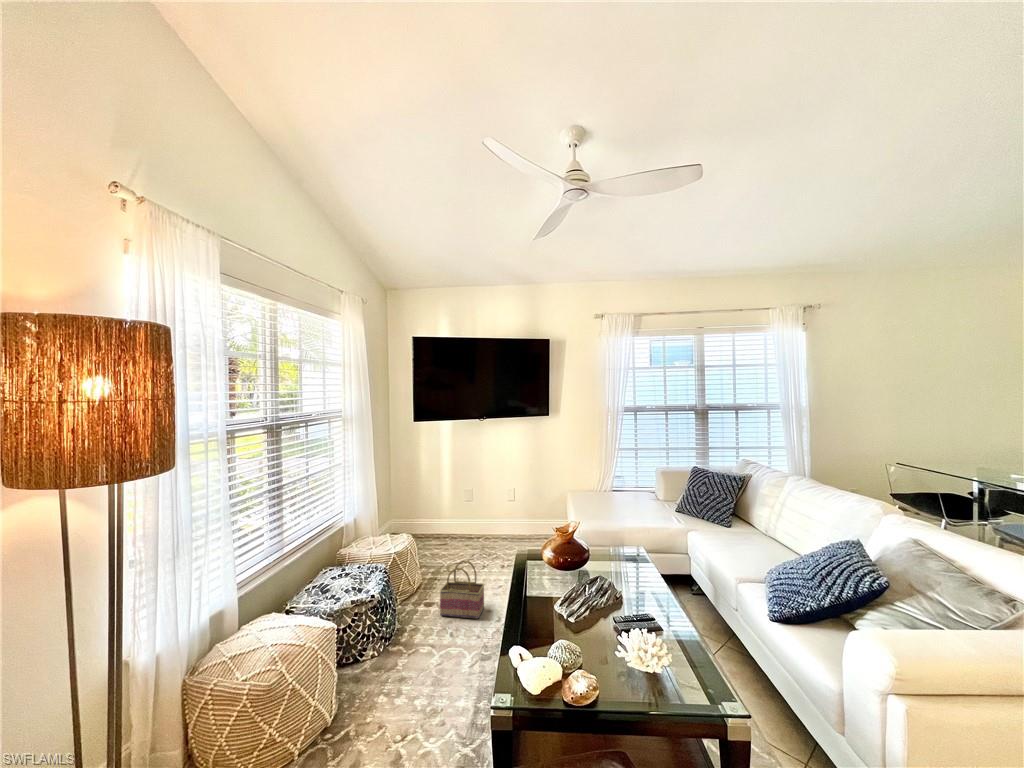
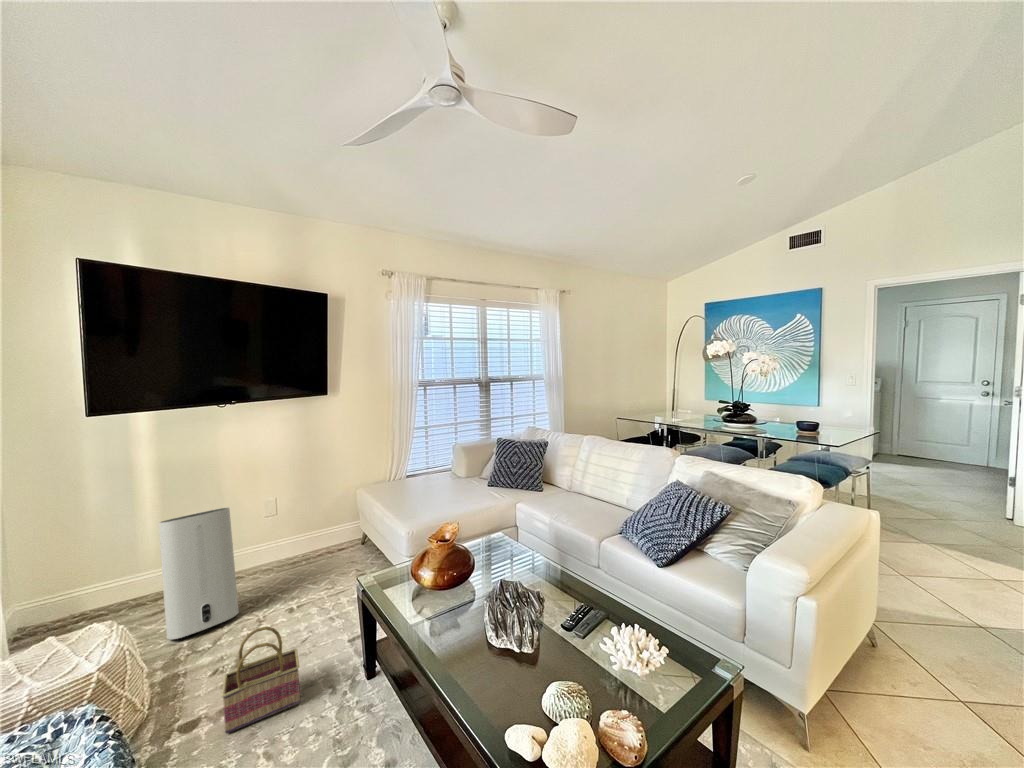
air purifier: none [441,486,477,560] -> present [159,507,239,639]

